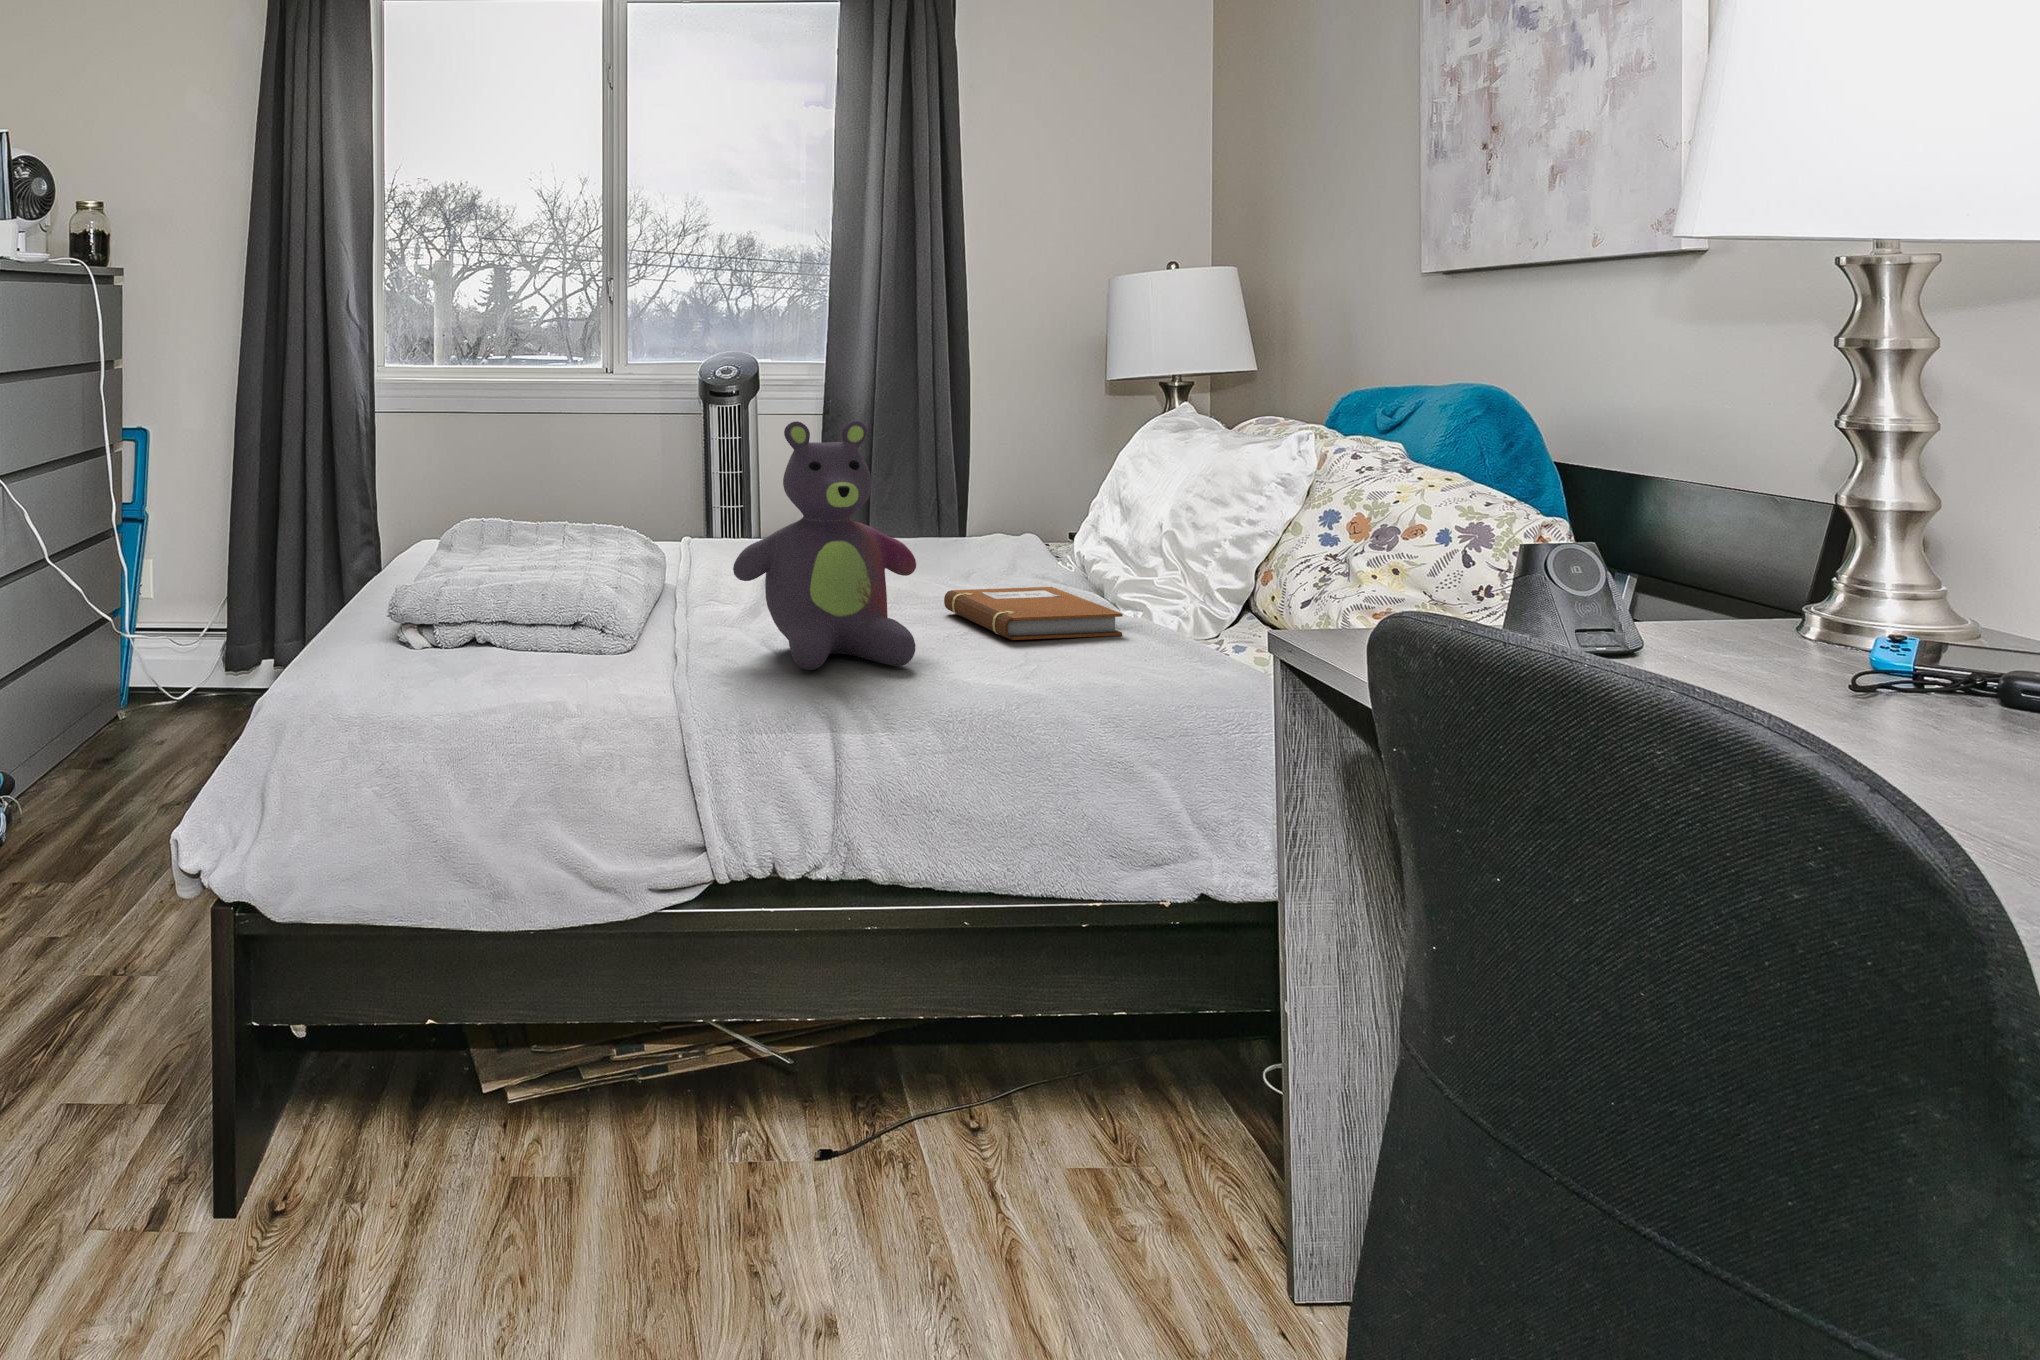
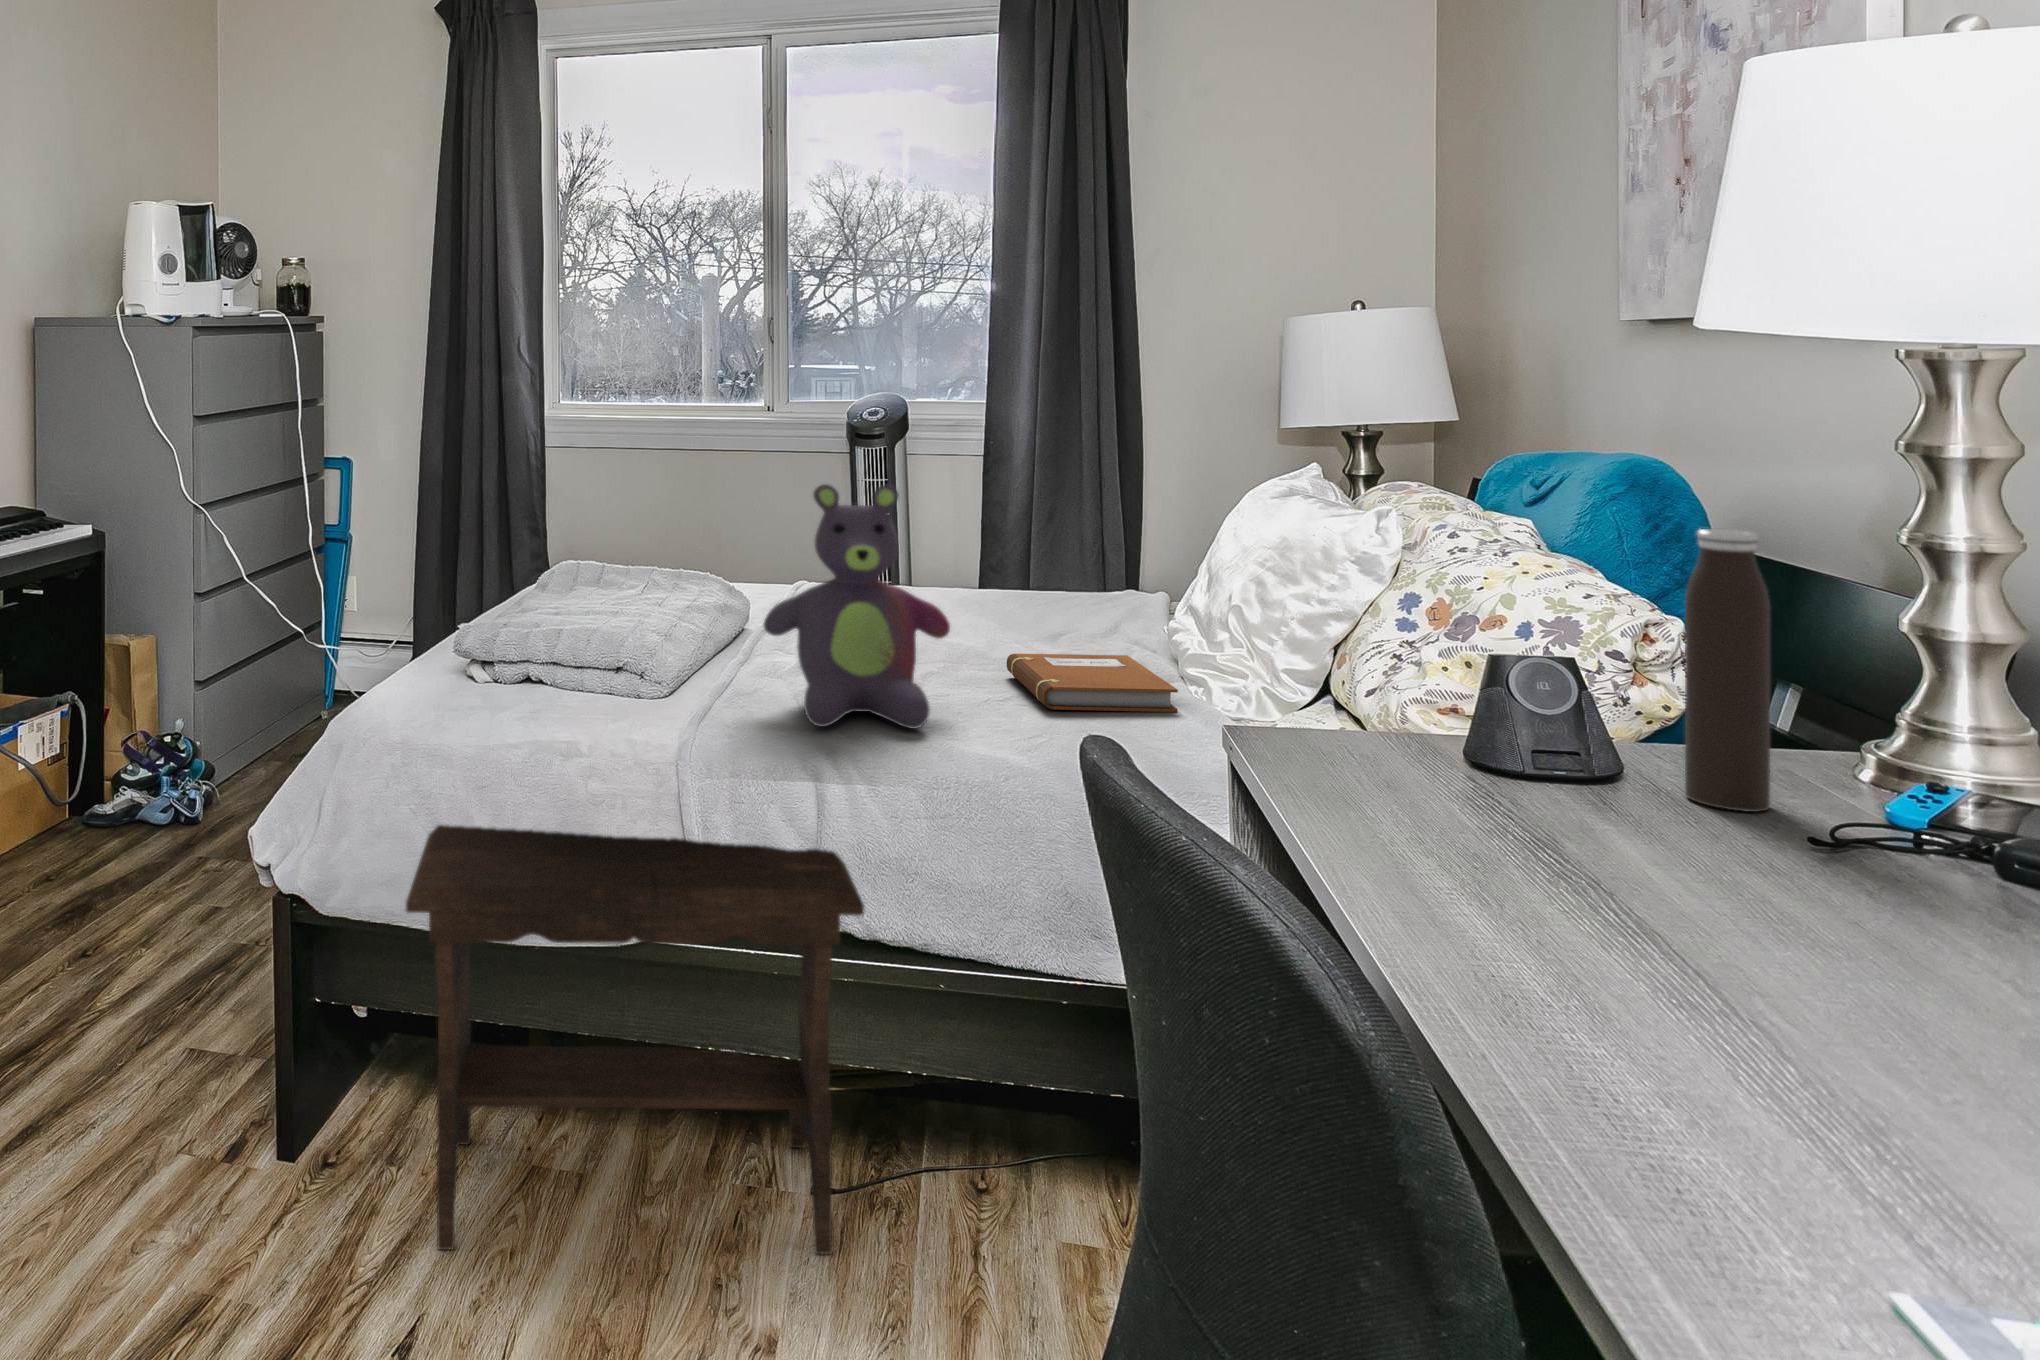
water bottle: none [1710,418,1788,673] -> present [1685,529,1770,812]
footstool: none [391,764,895,1288] -> present [406,825,864,1254]

